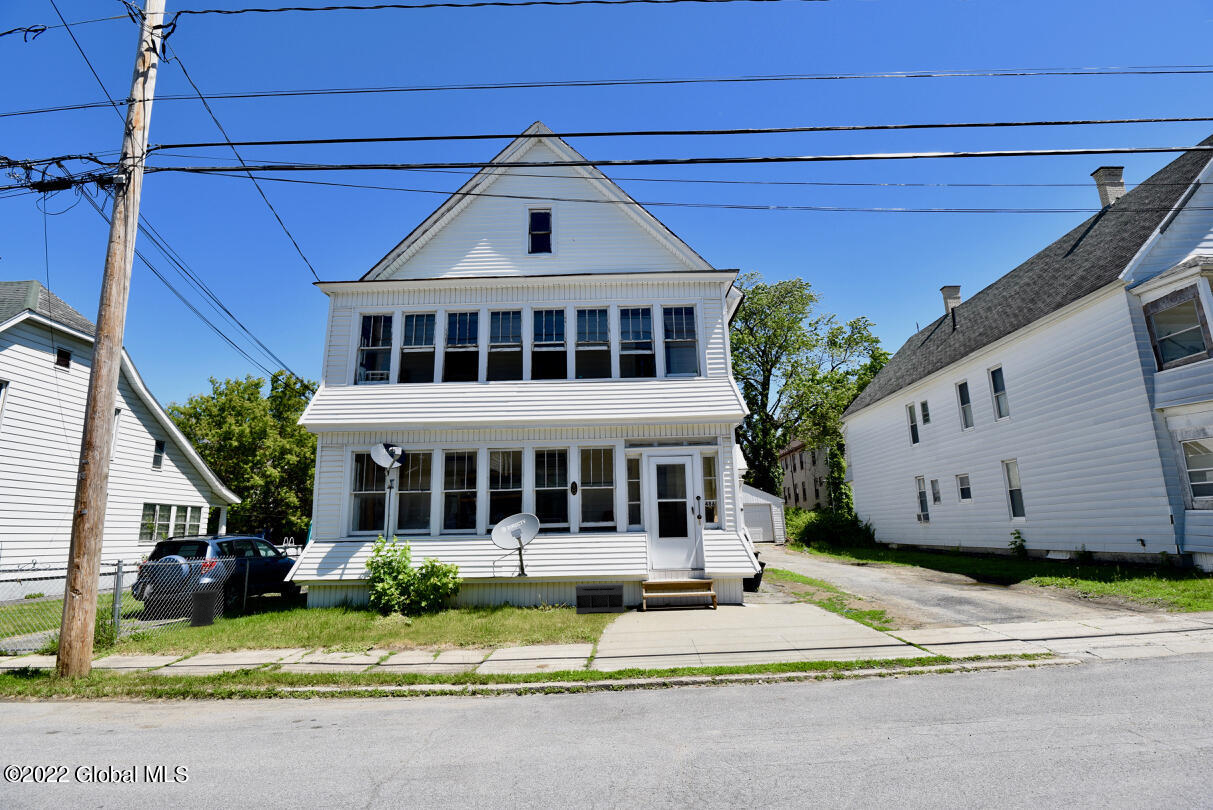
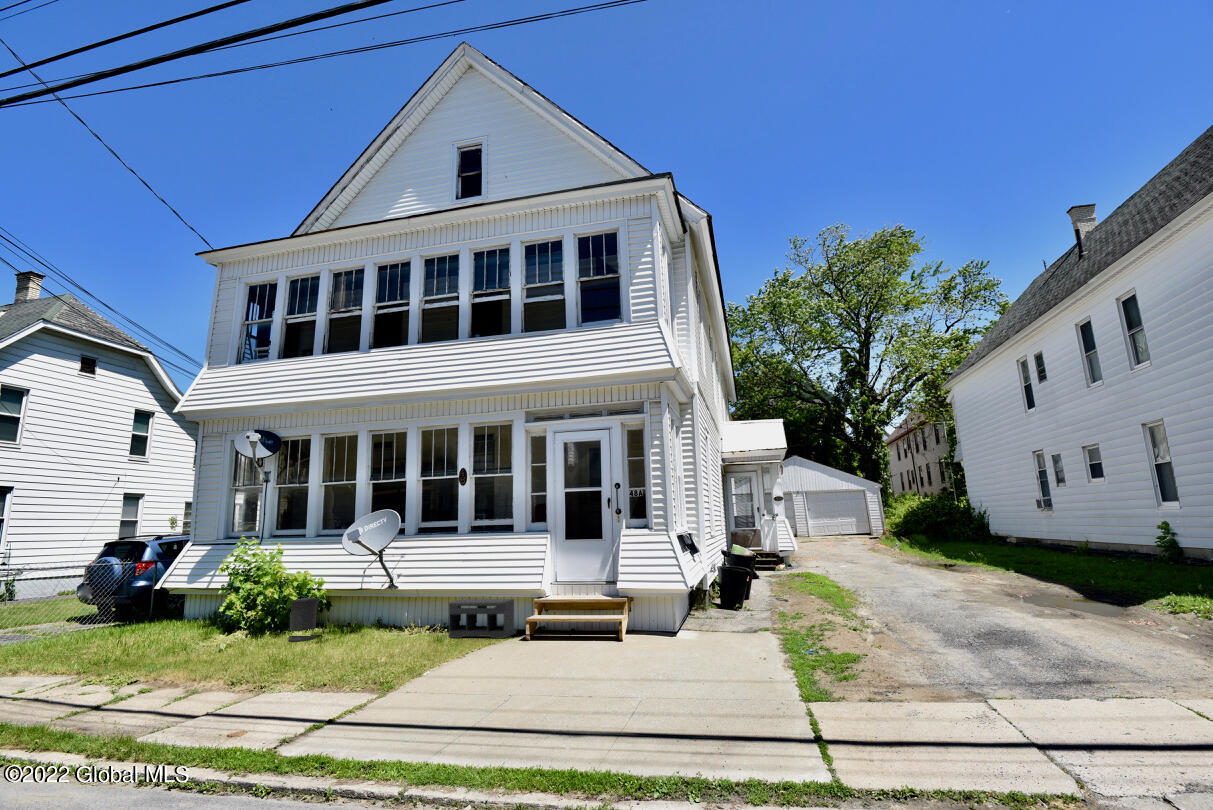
trash can: present [190,590,218,626] -> present [288,596,319,642]

